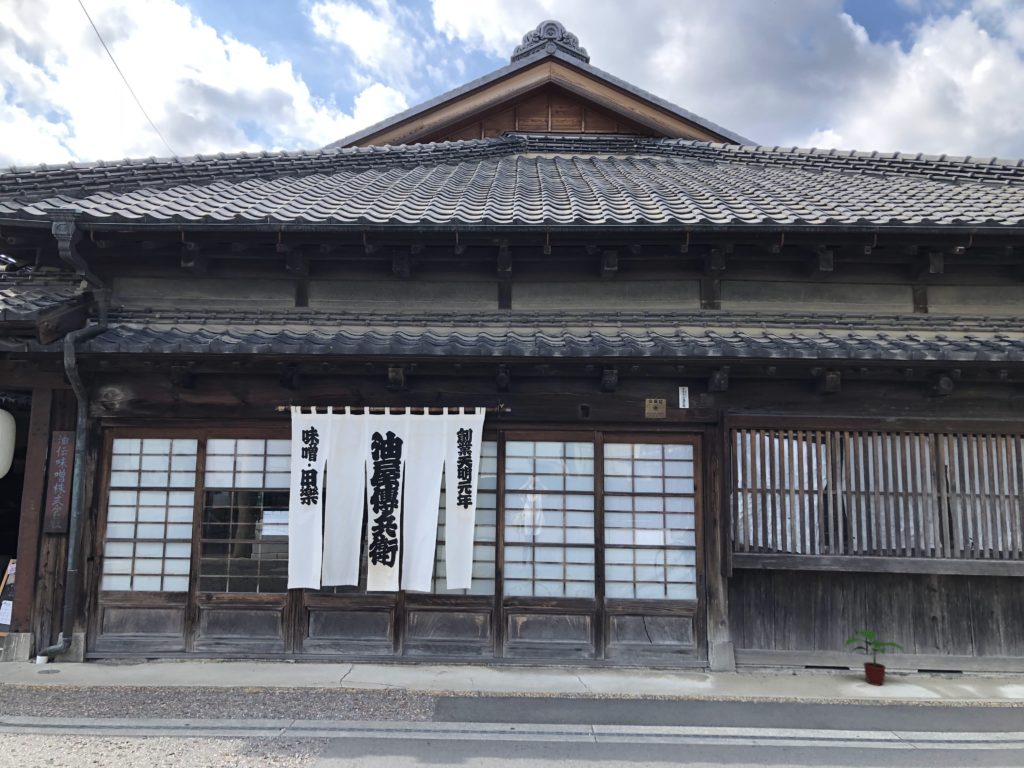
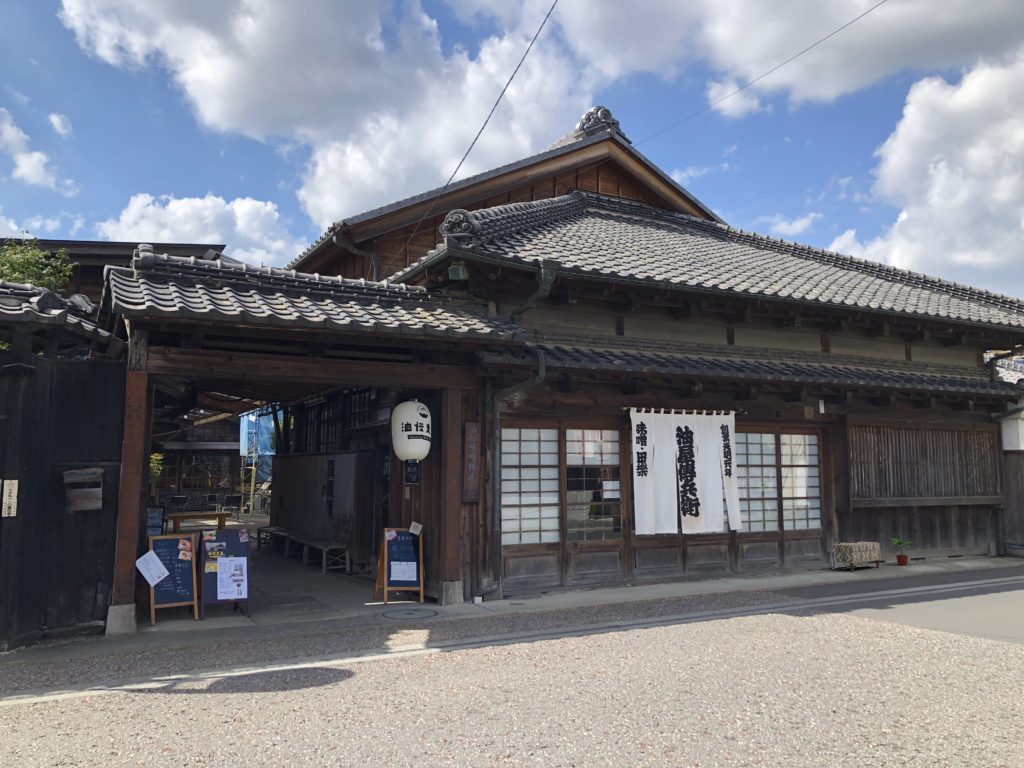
bench: none [702,626,809,685] -> present [833,541,881,571]

